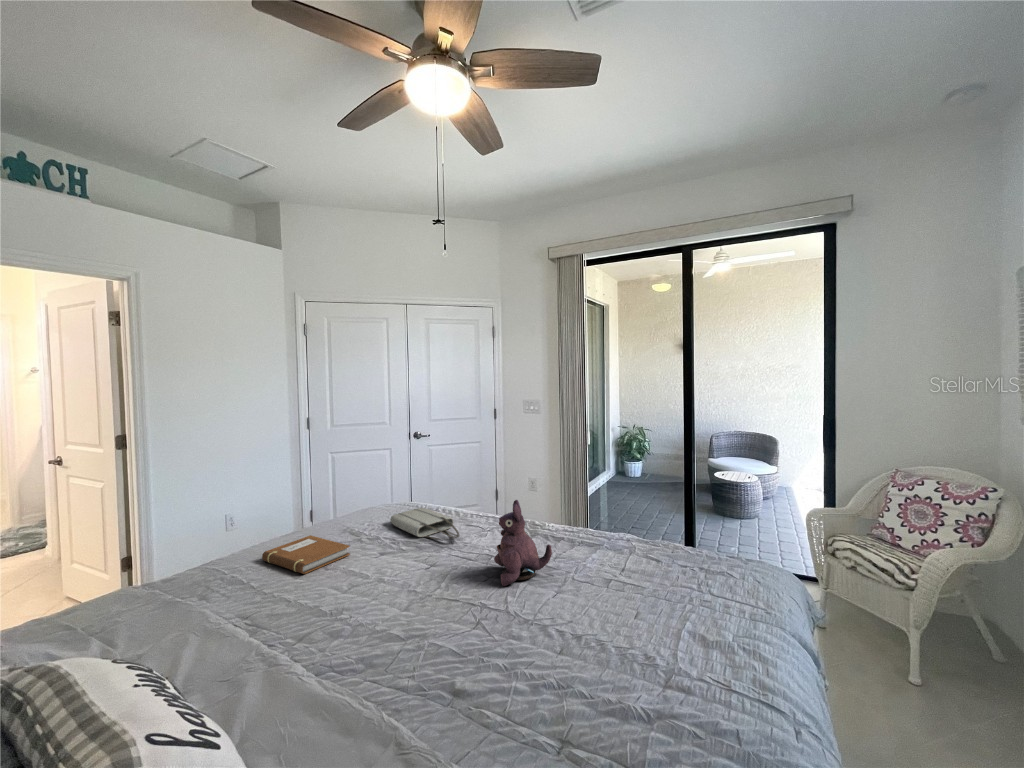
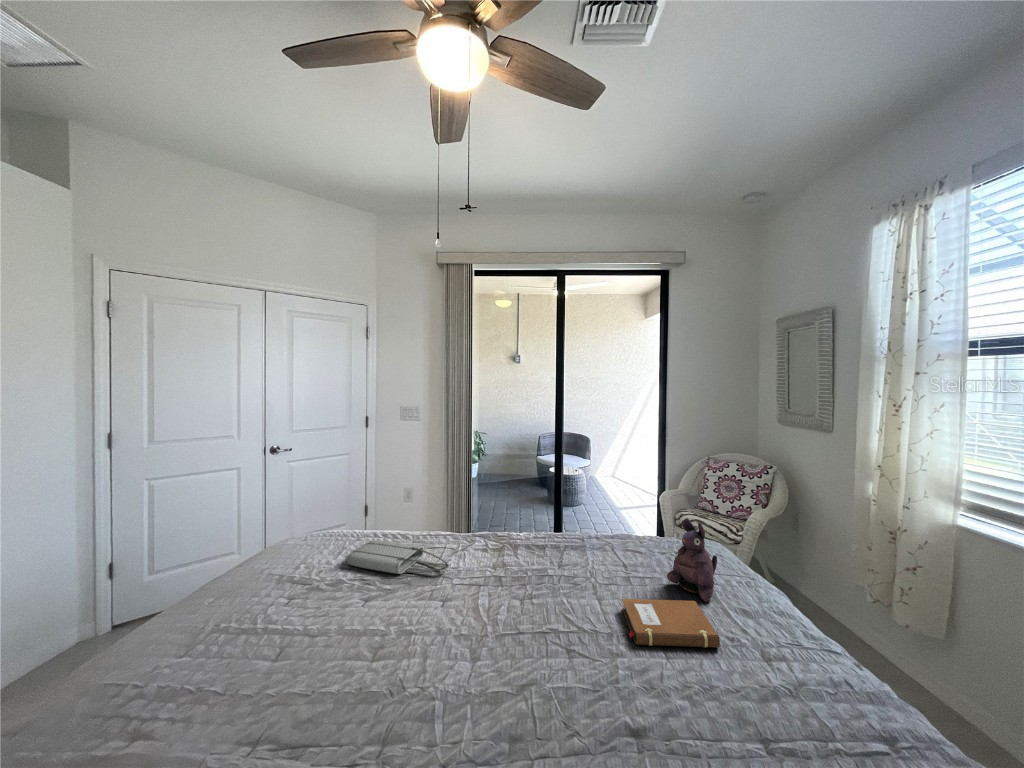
plush toy: present [494,500,552,586] -> present [667,518,717,602]
notebook: present [262,535,350,574] -> present [622,599,720,648]

